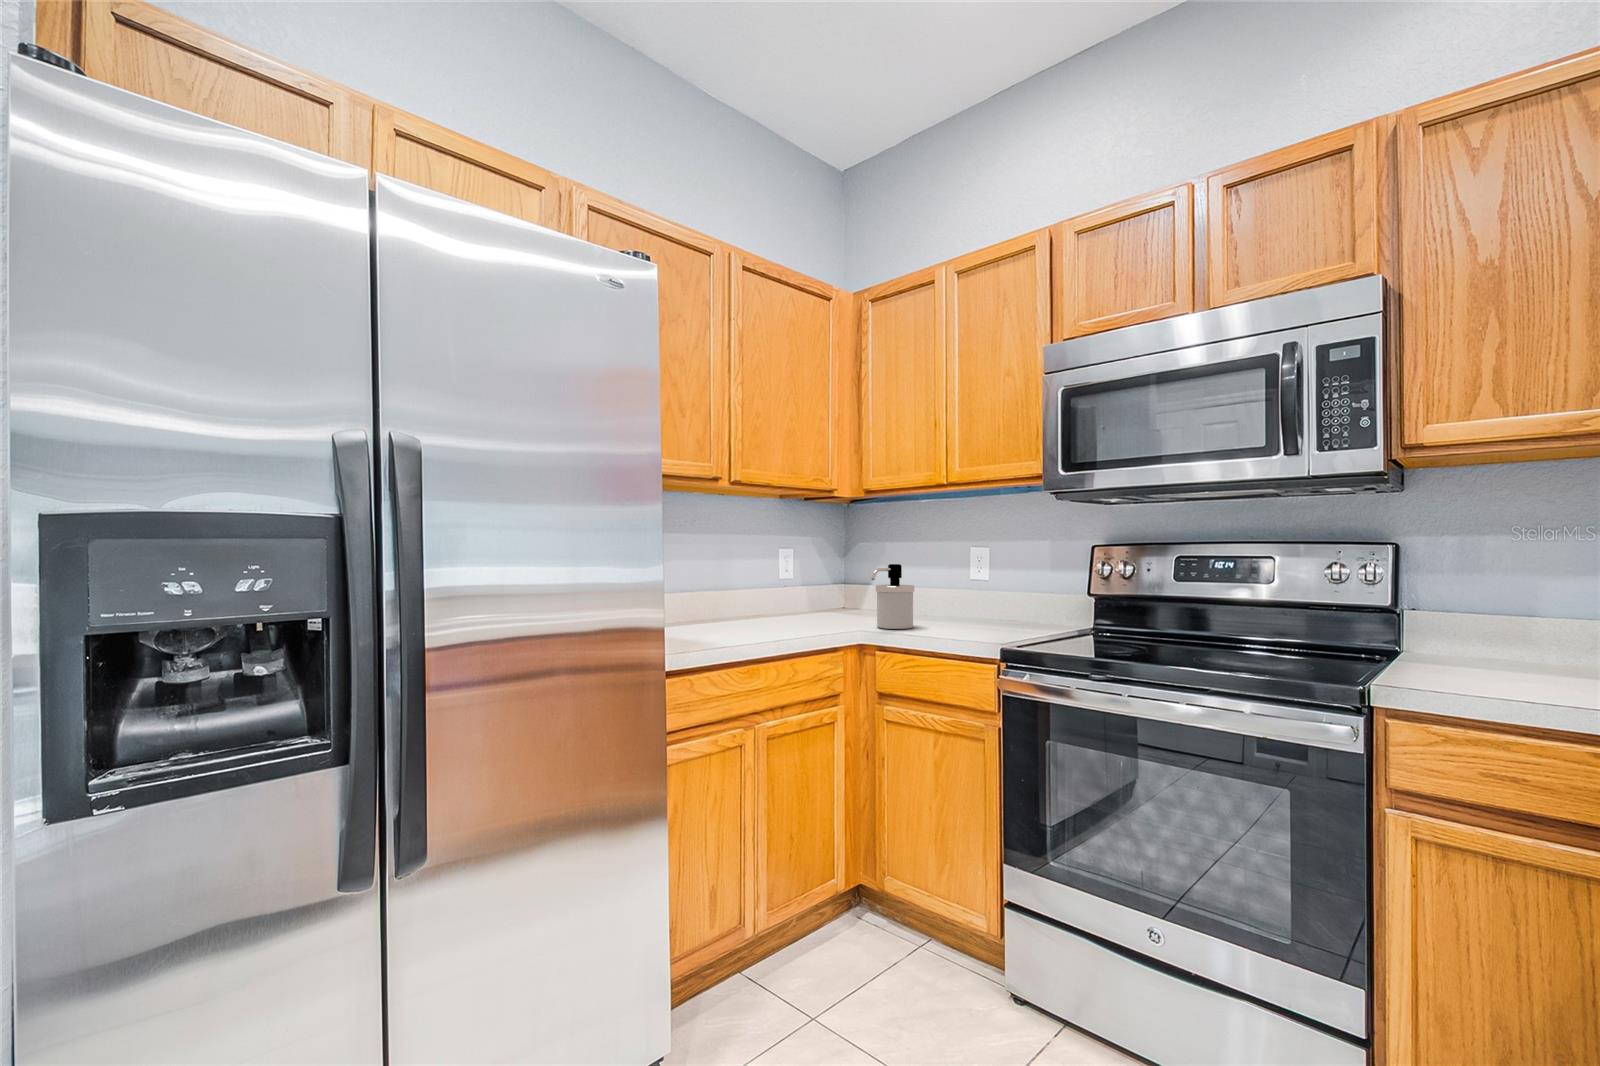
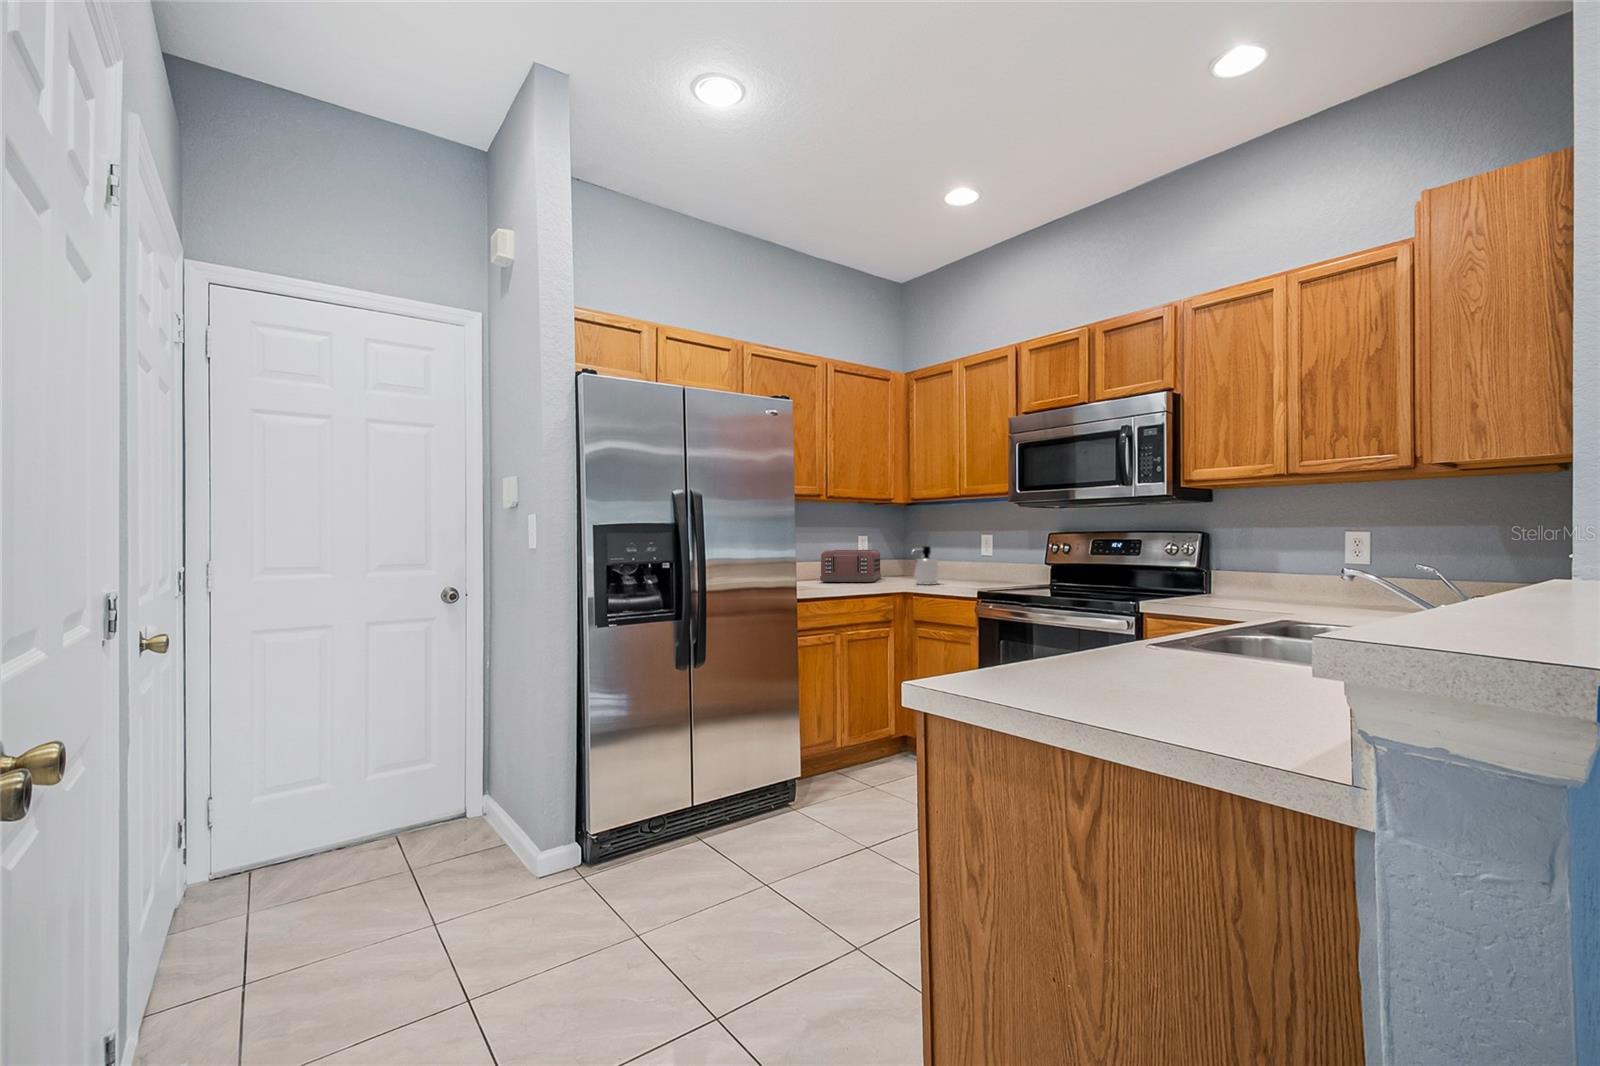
toaster: none [716,569,814,623] -> present [820,550,881,582]

